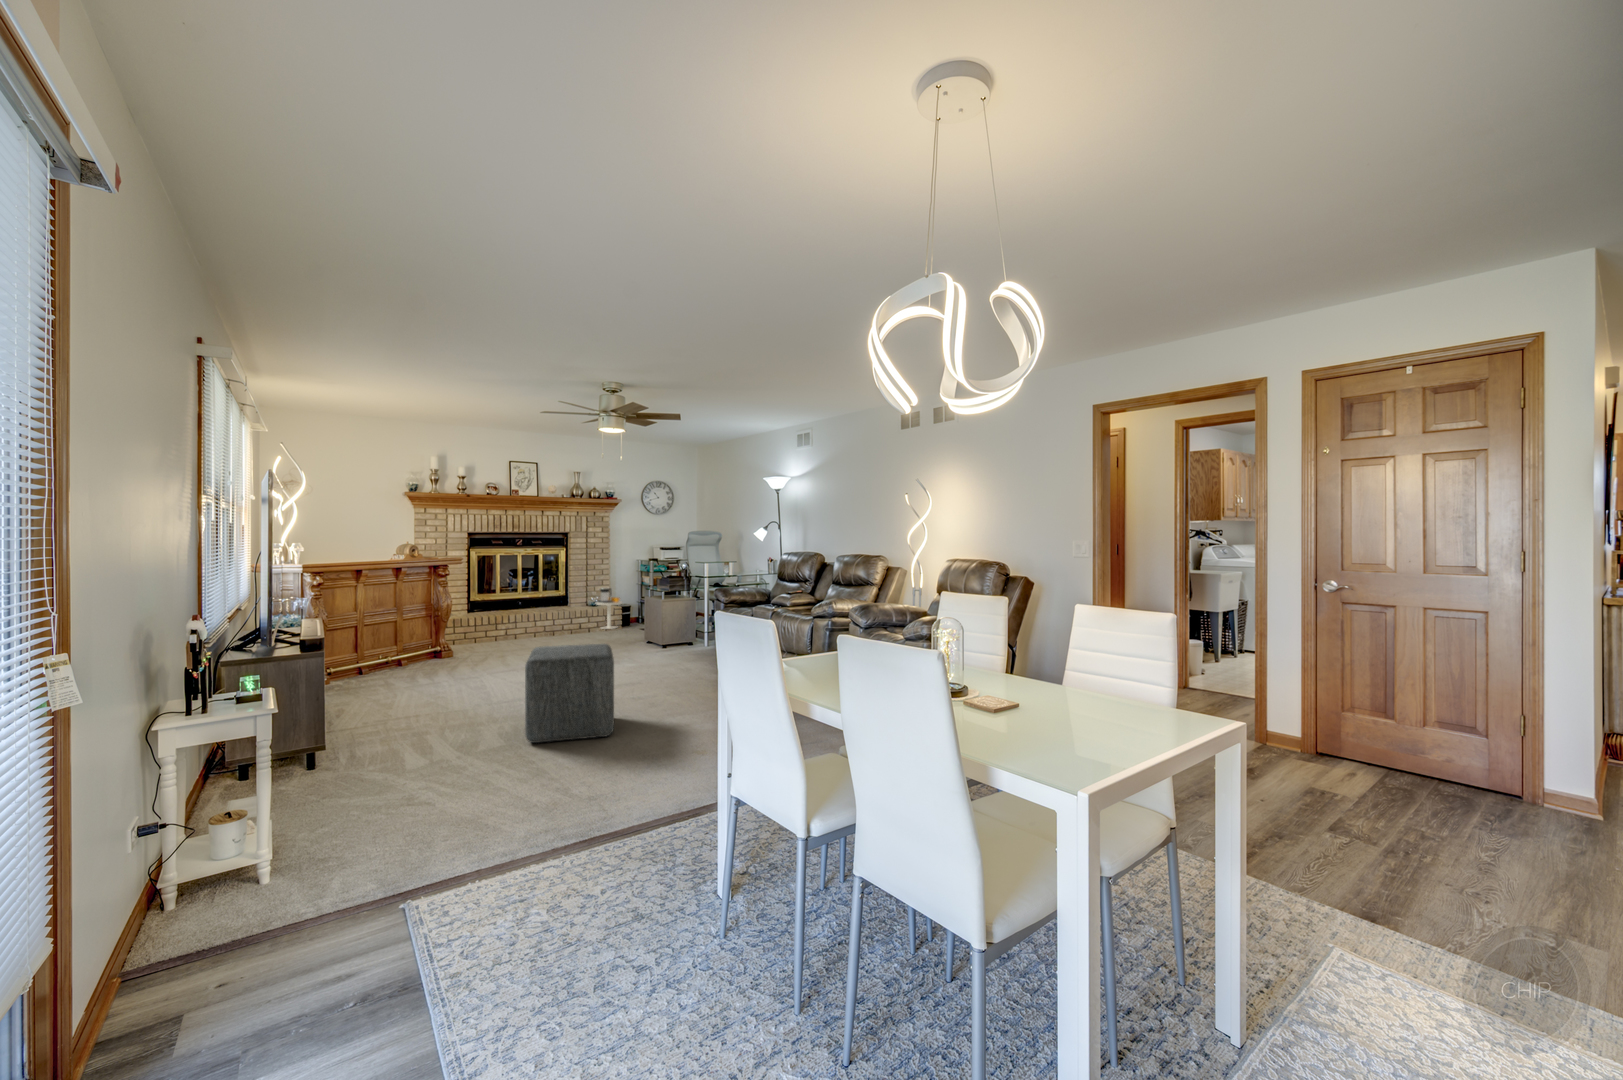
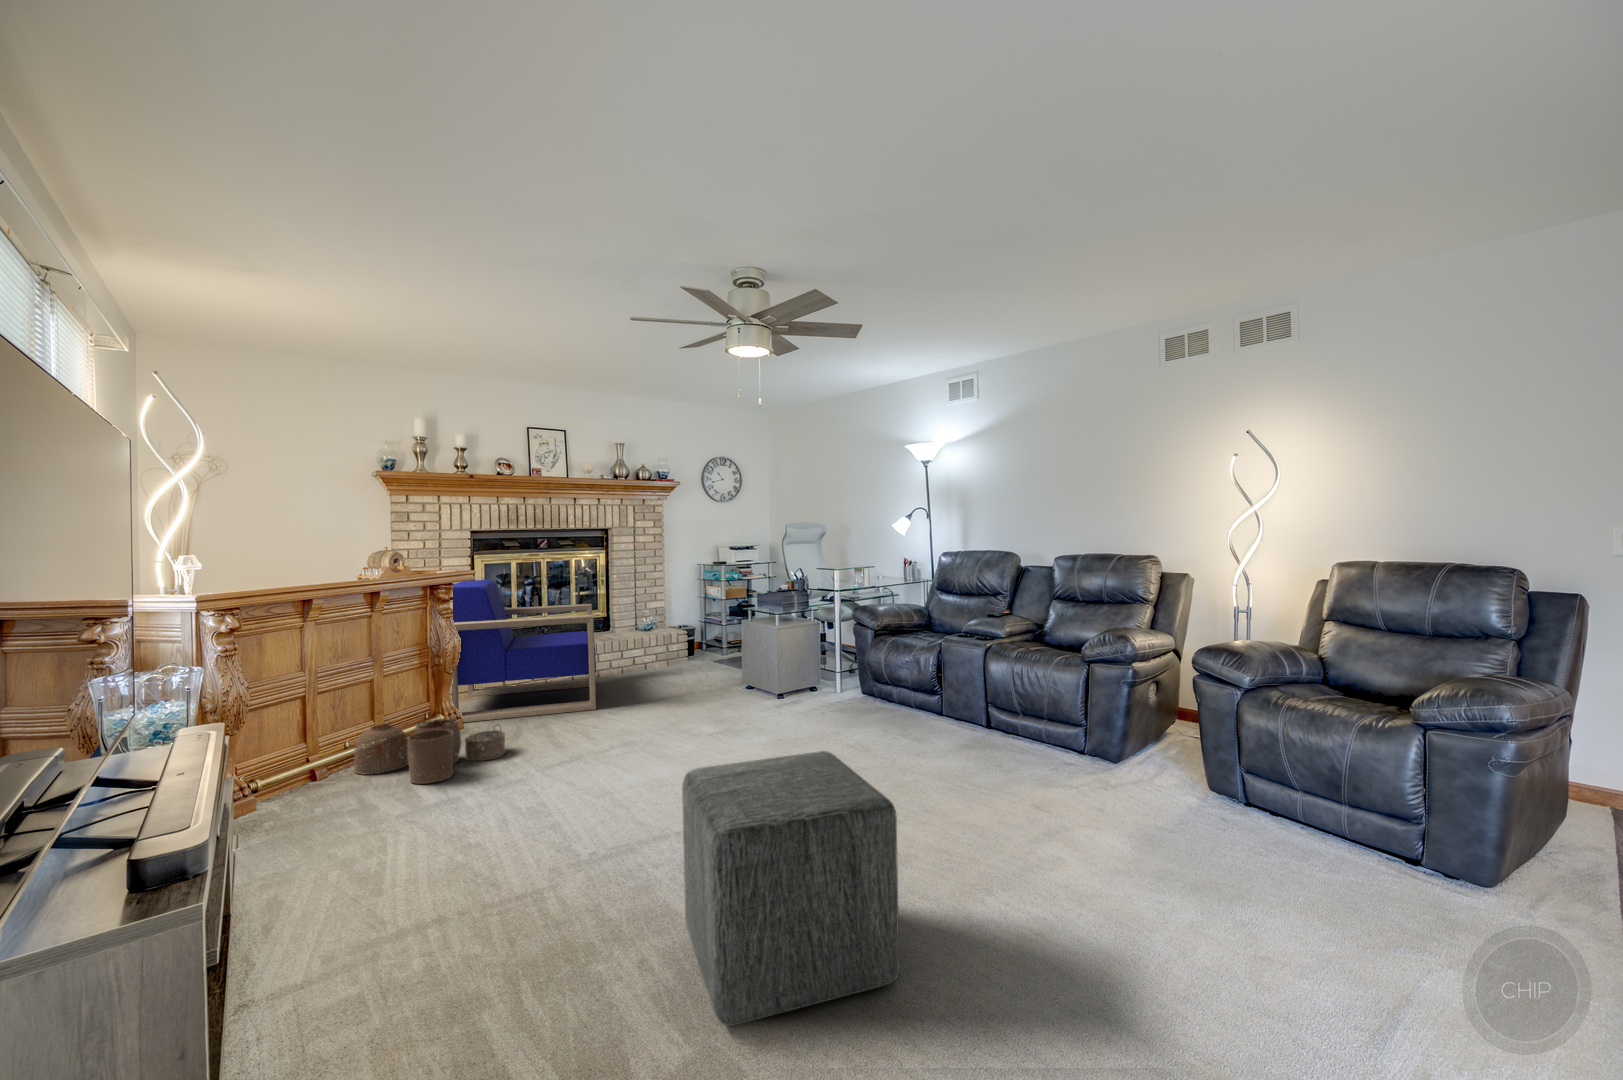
armchair: none [445,565,547,654] -> present [452,580,596,722]
side table: present [596,588,622,629] -> none [652,606,690,664]
woven basket: none [383,642,475,678] -> present [354,718,505,784]

